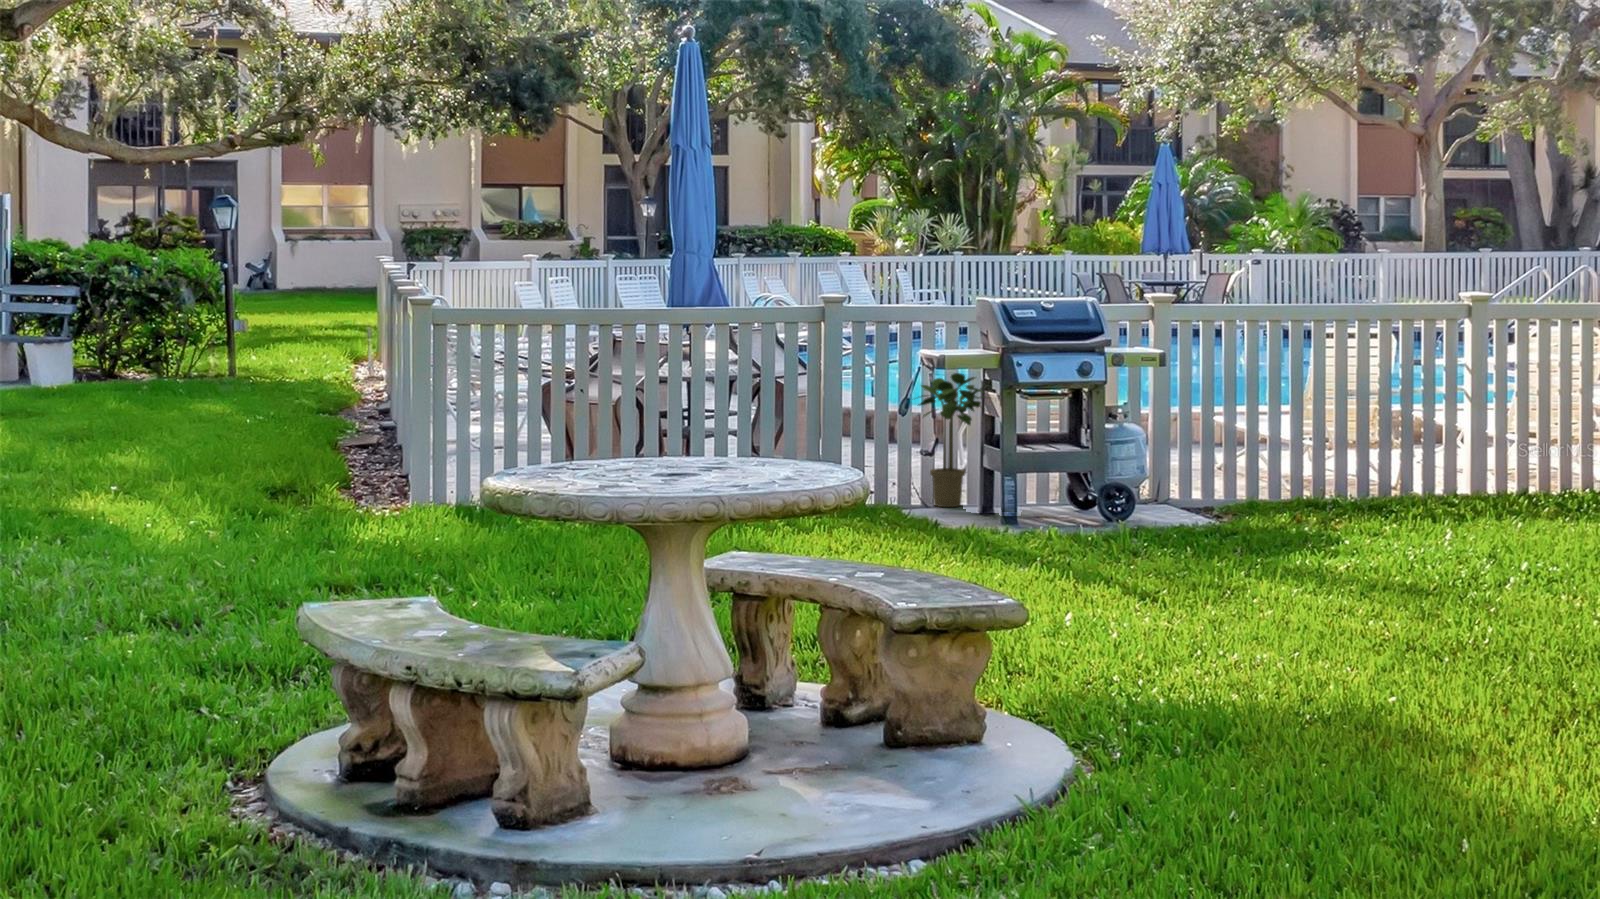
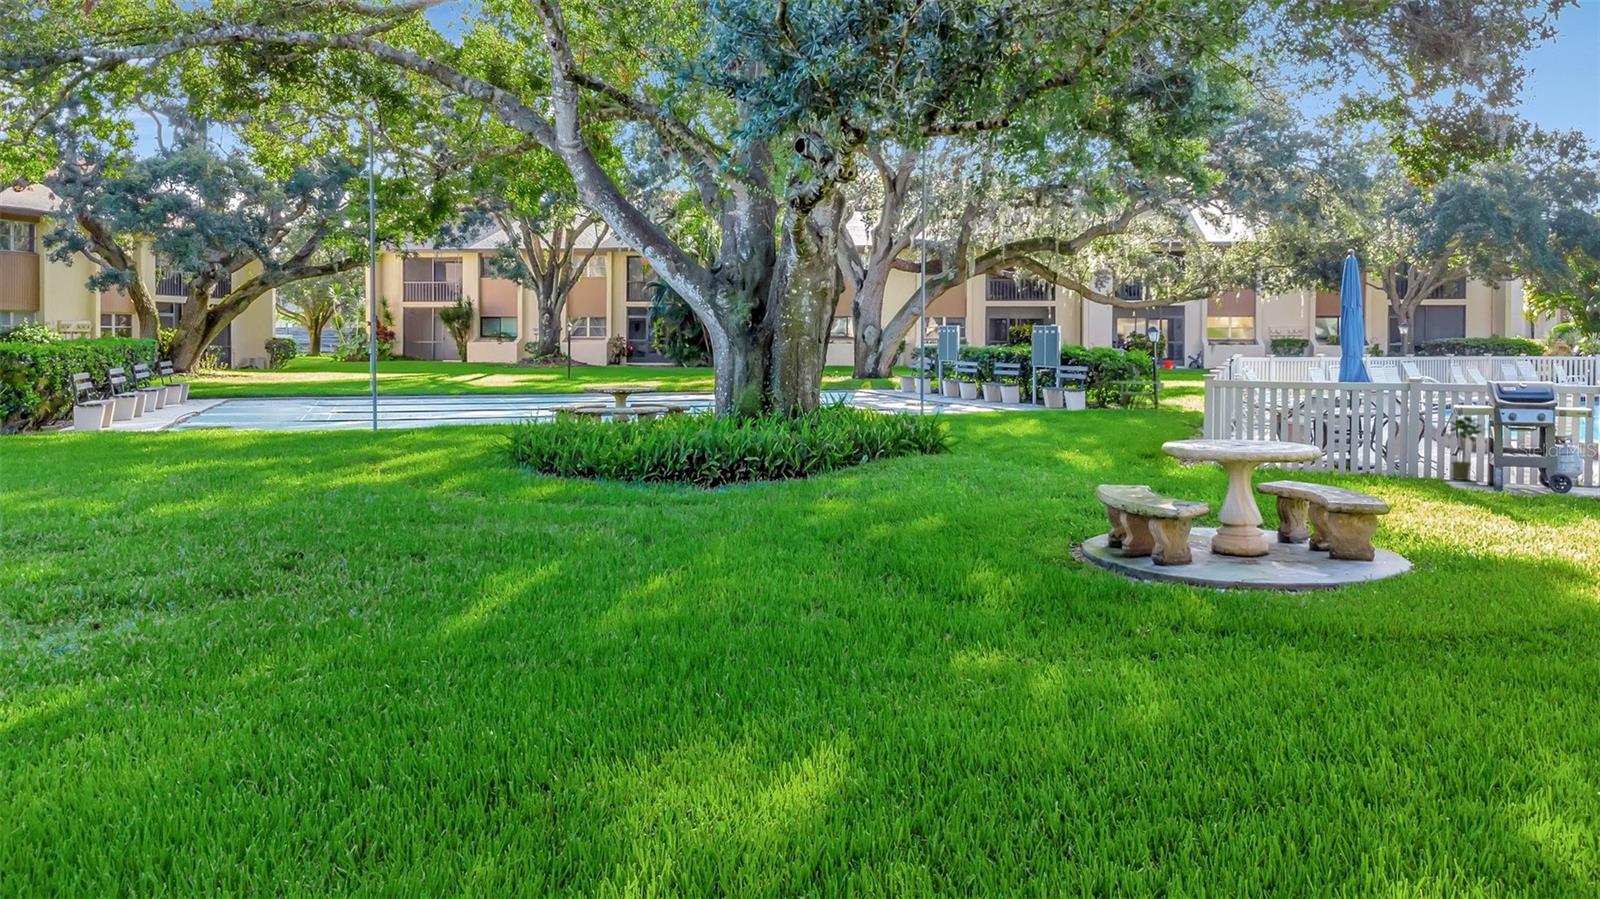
round table: none [129,316,249,369] -> present [1112,381,1160,404]

